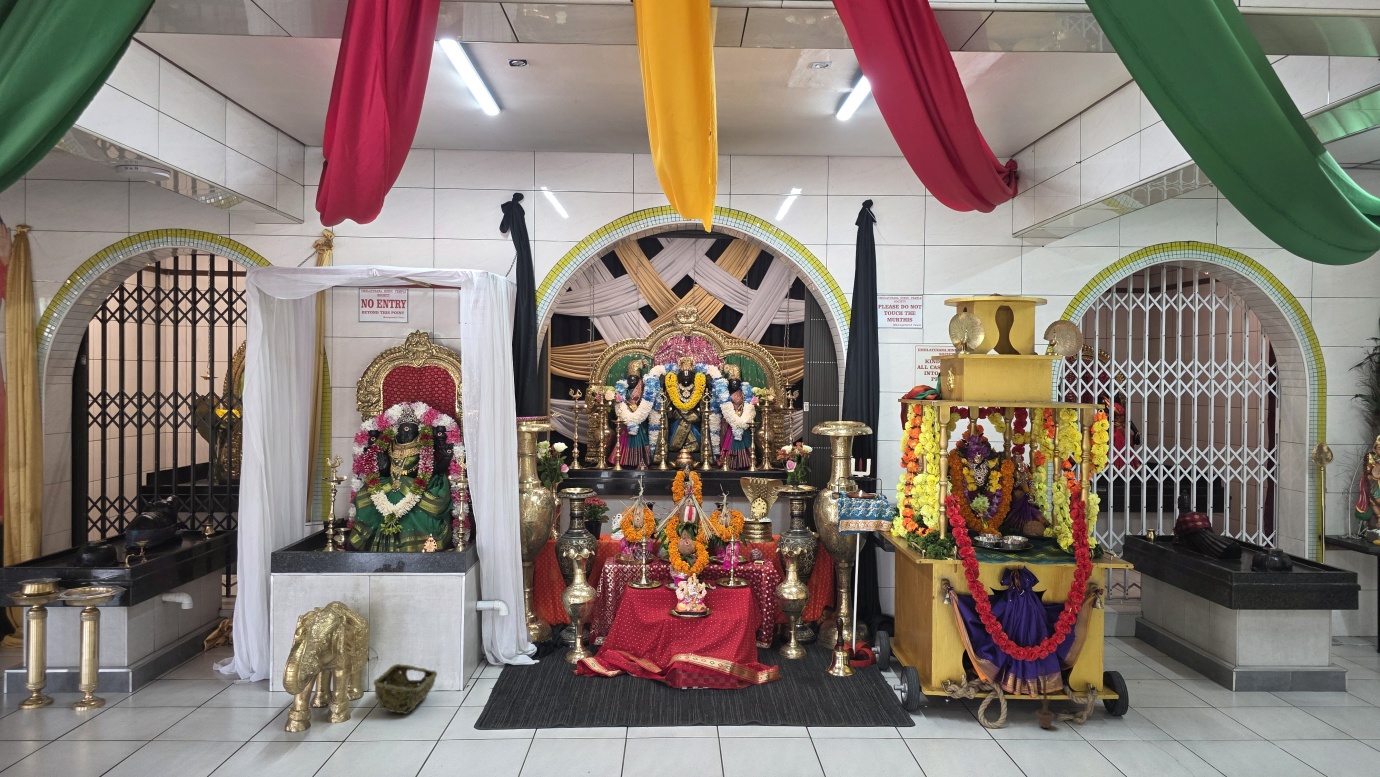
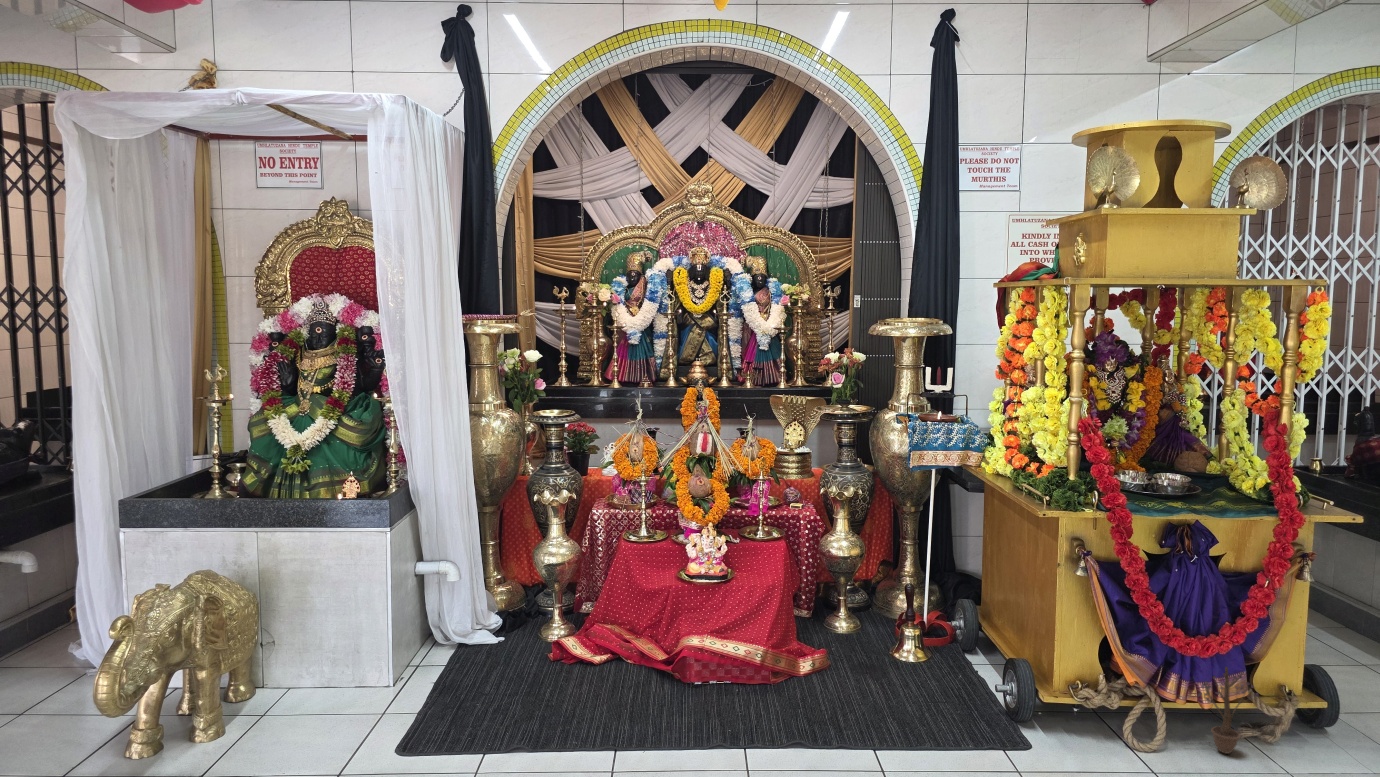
woven basket: present [374,664,437,714] -> none [252,652,354,728]

